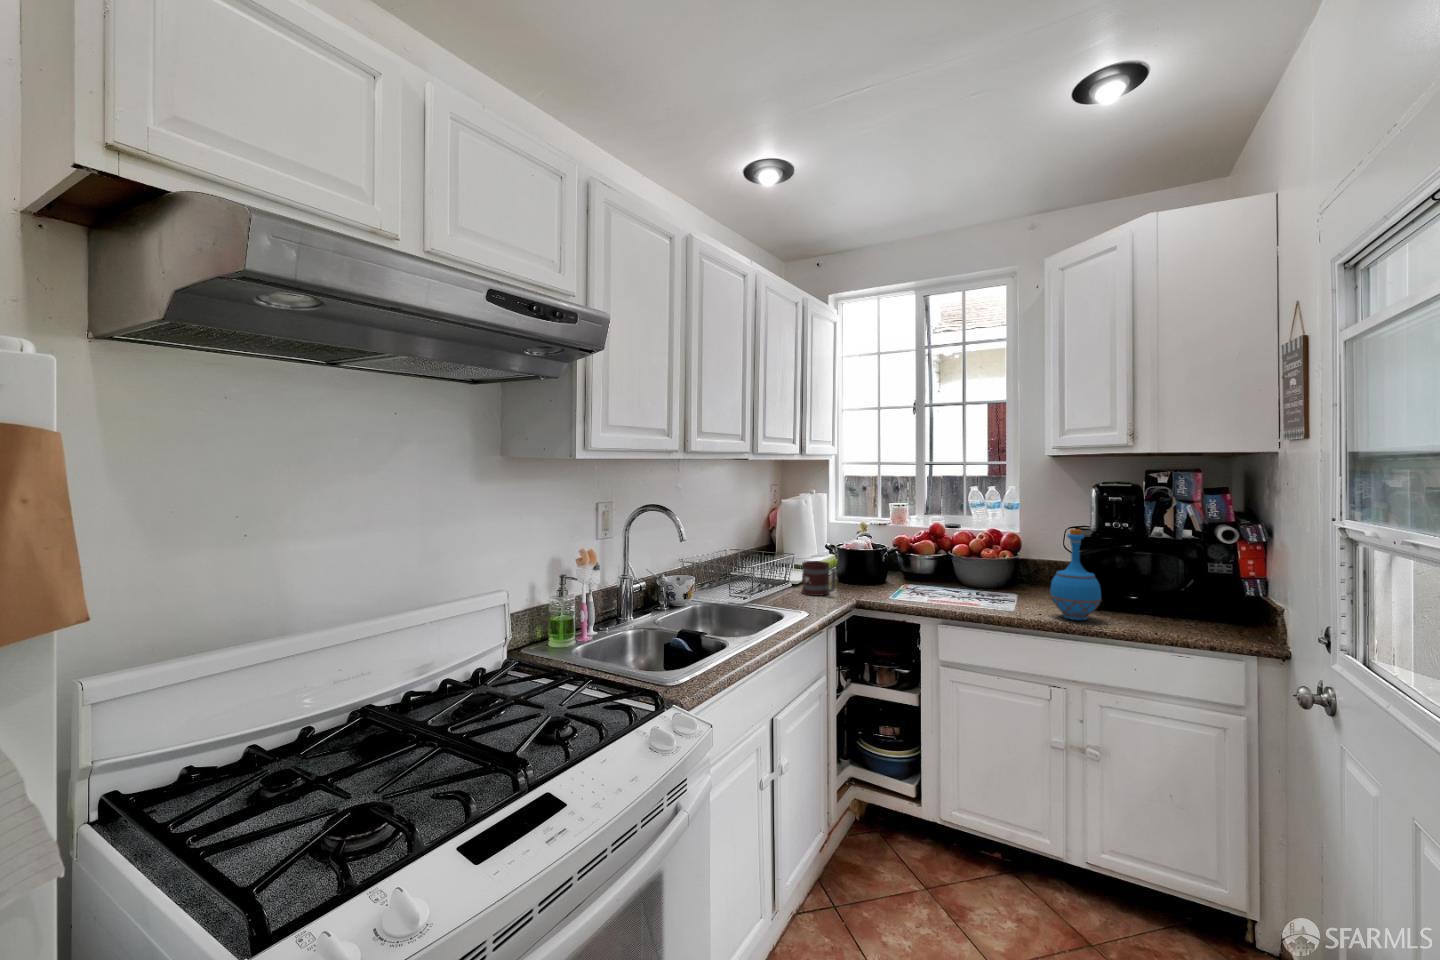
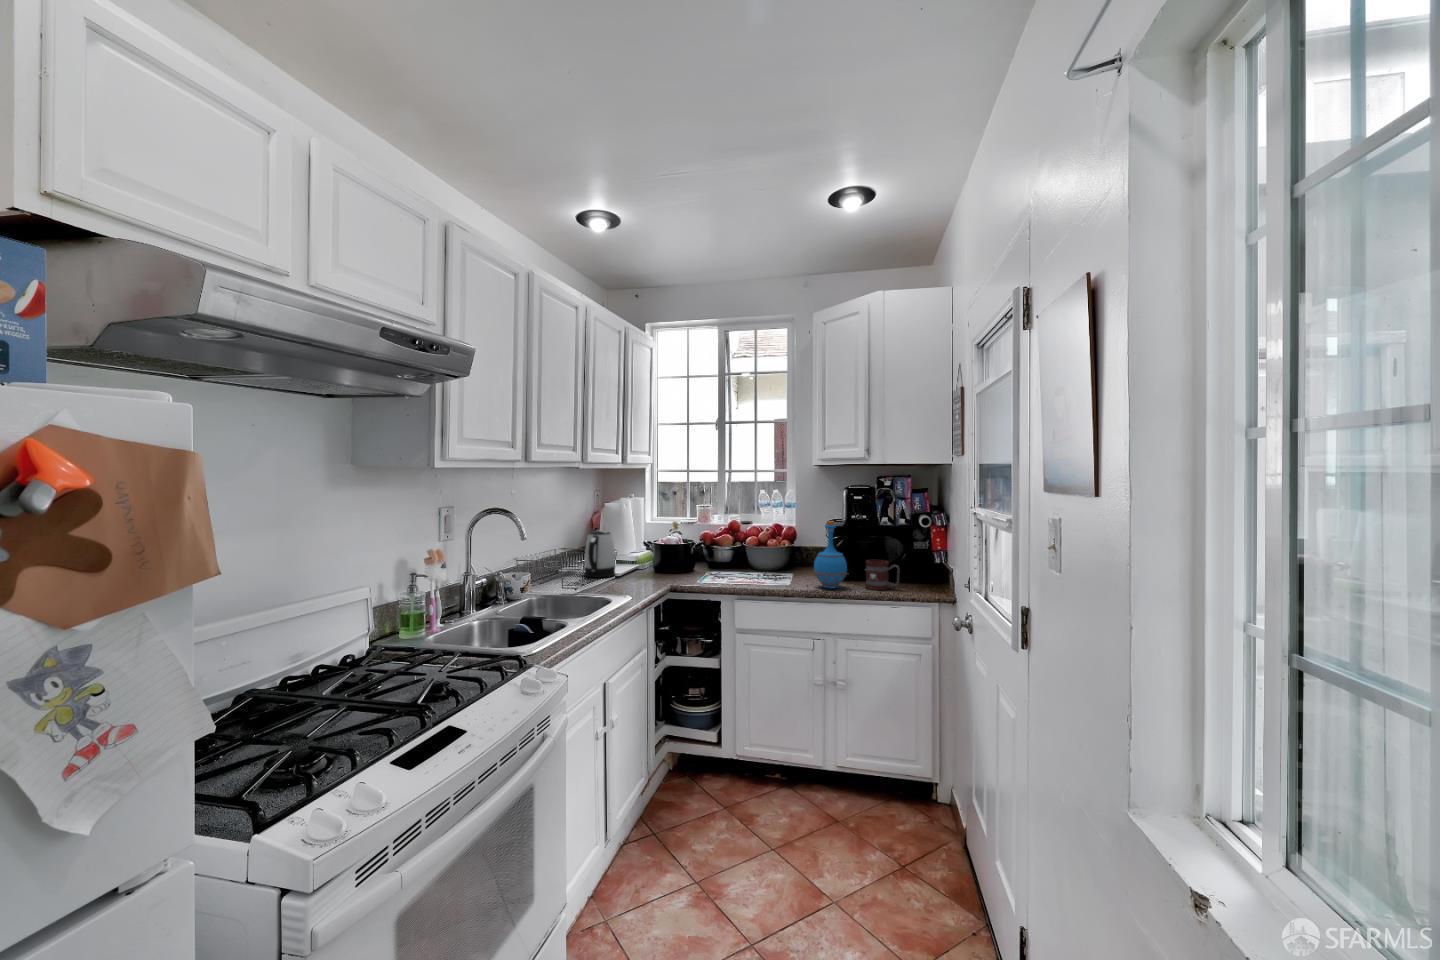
kettle: none [757,532,792,586] -> present [584,531,615,578]
mug: present [802,561,836,596] -> present [866,560,900,590]

